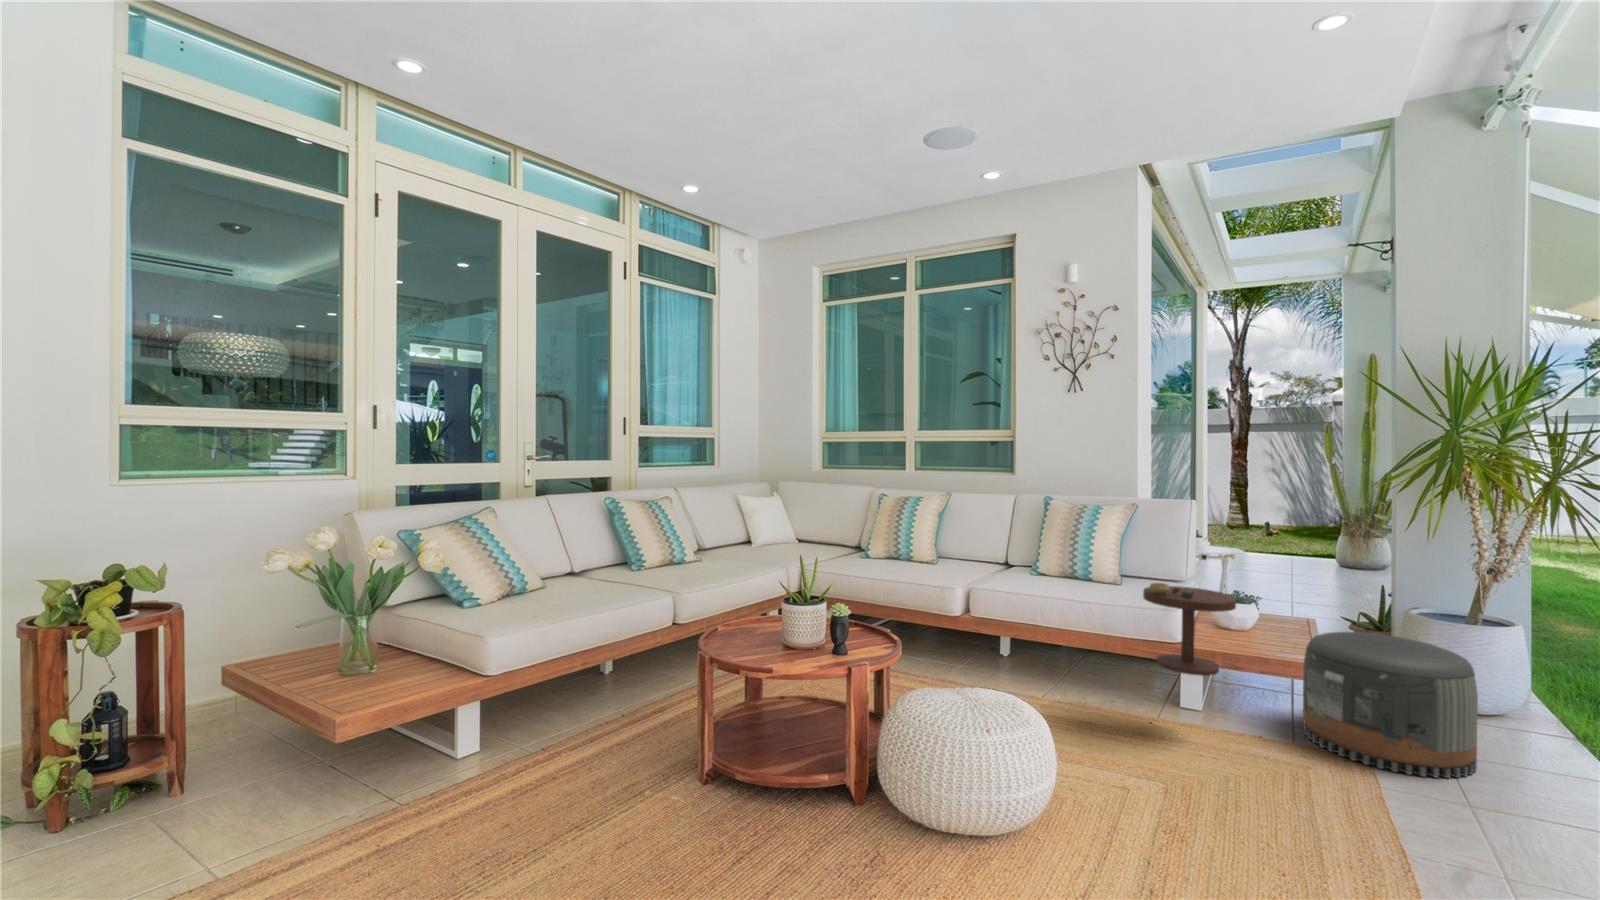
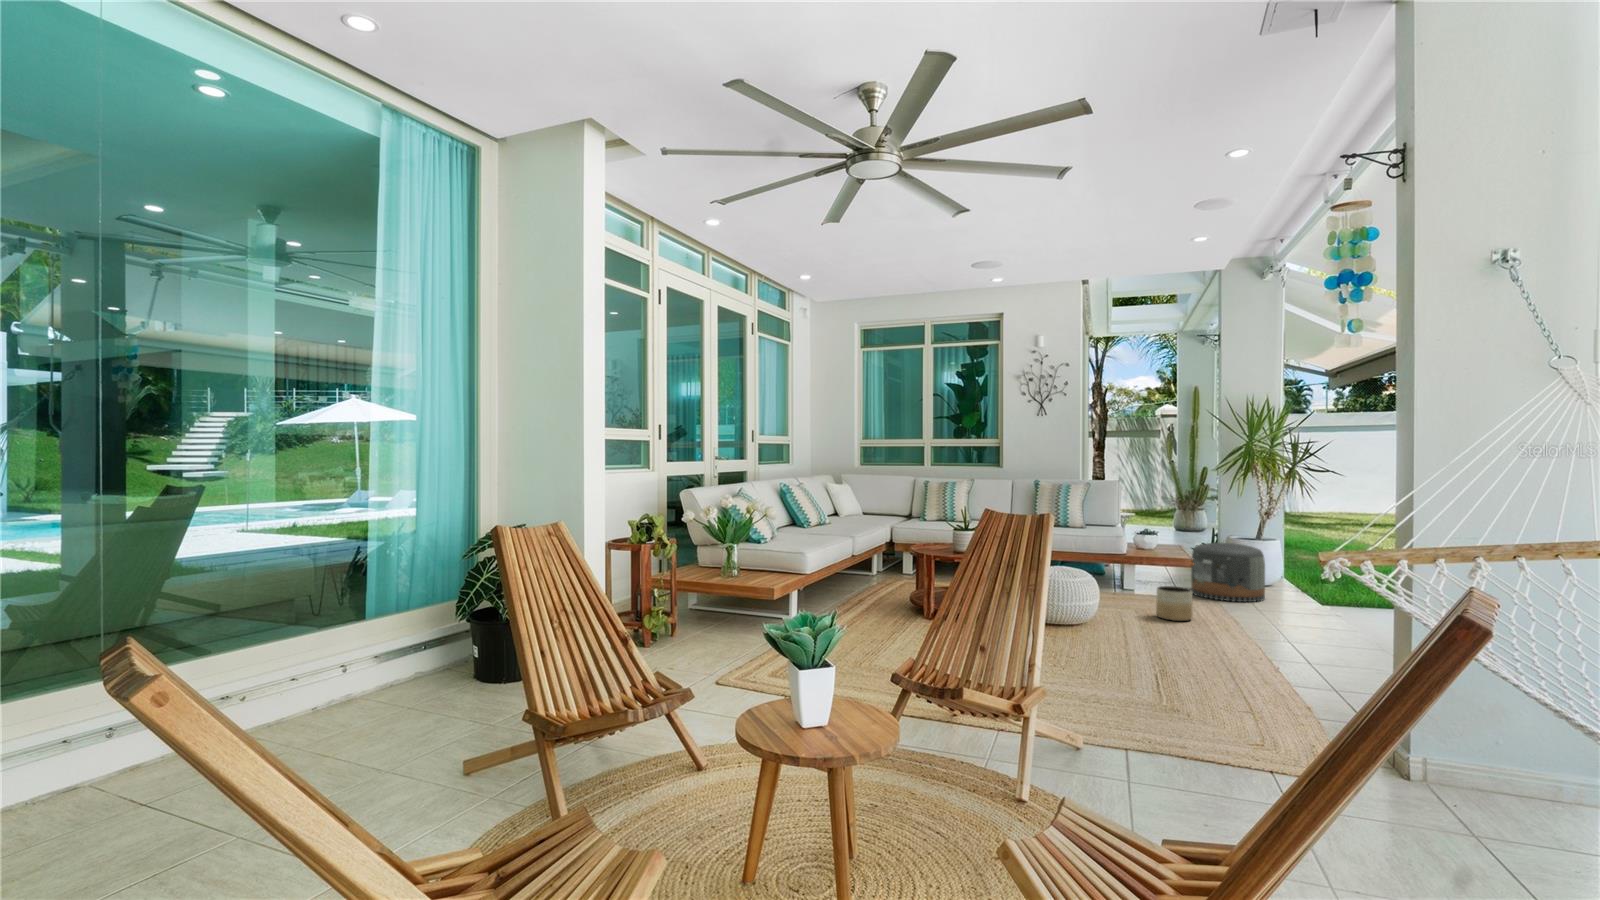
side table: present [1143,583,1236,676] -> none [1121,521,1166,598]
planter: none [1179,743,1264,841] -> present [1156,586,1192,621]

